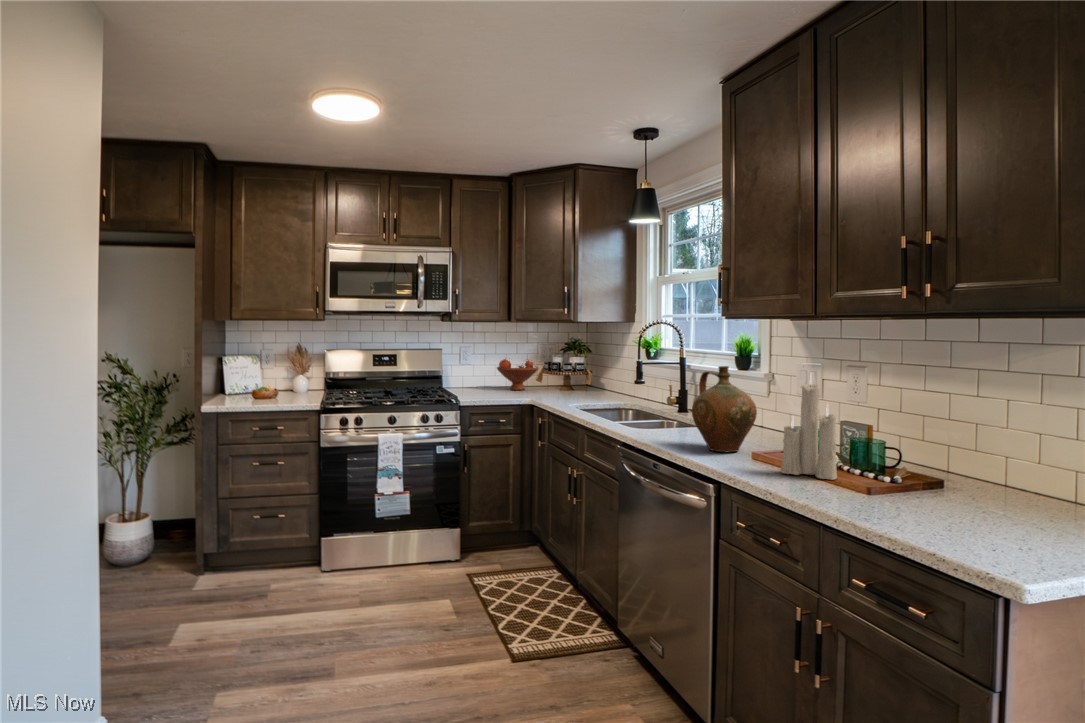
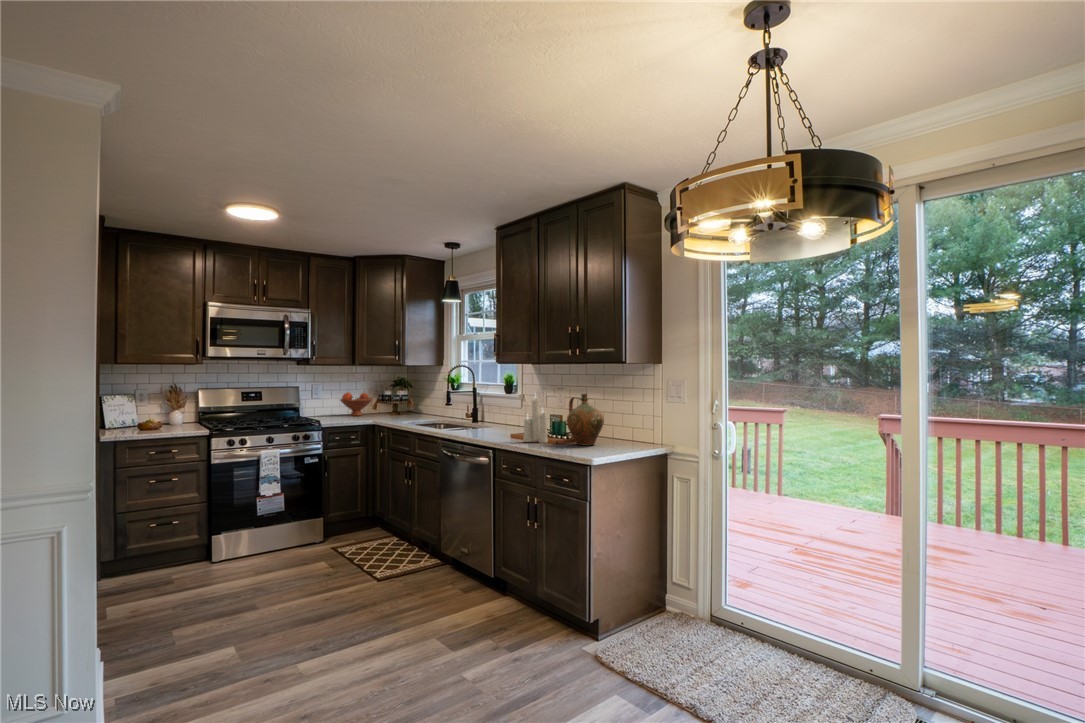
ceramic jug: present [692,366,757,452] -> present [567,394,604,446]

